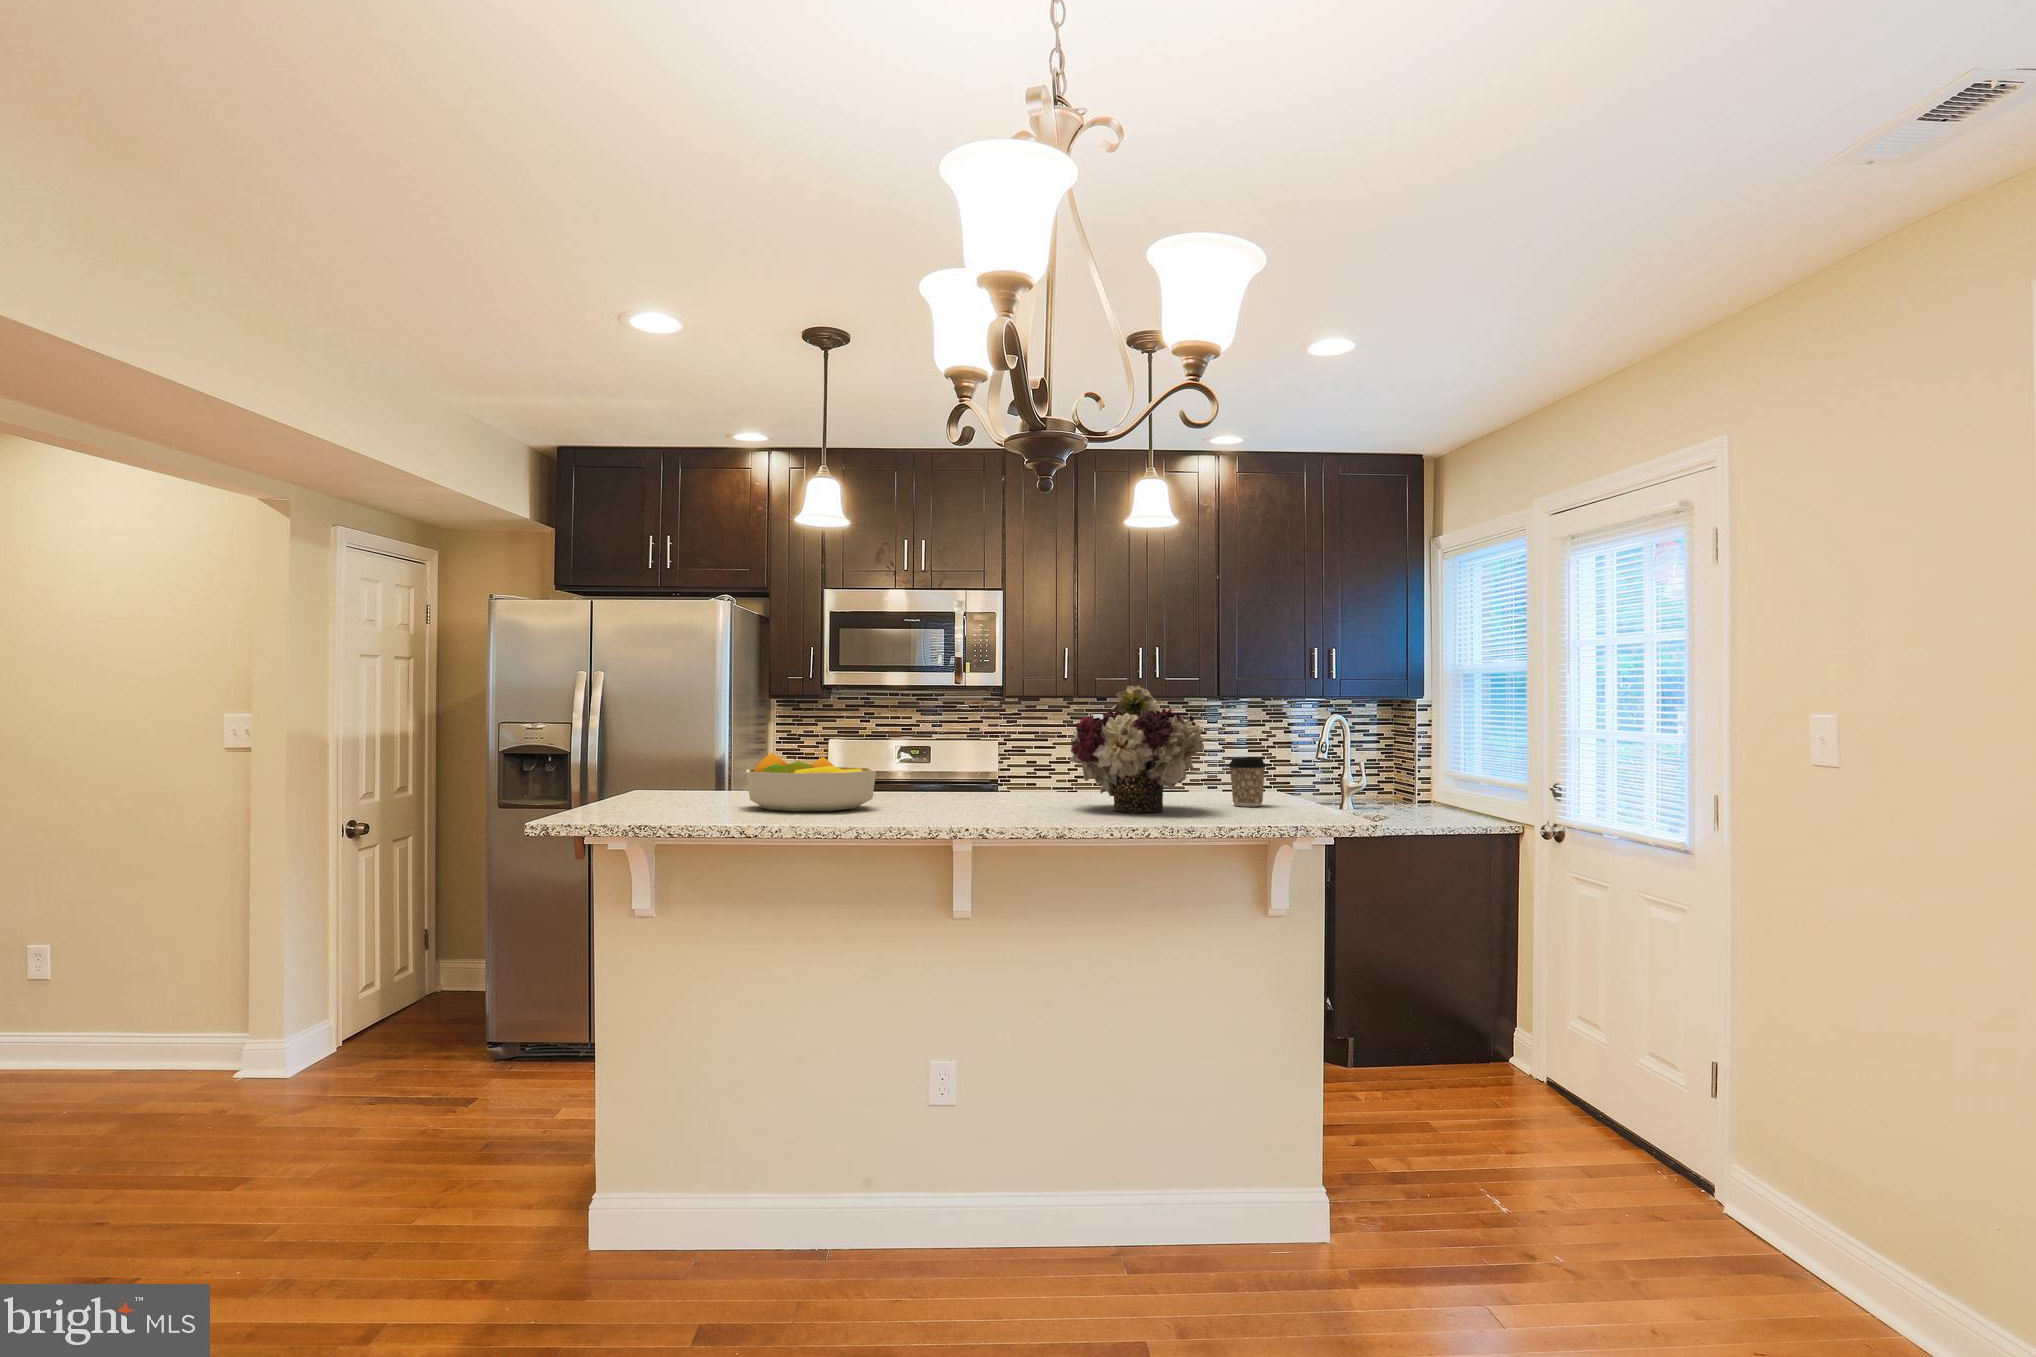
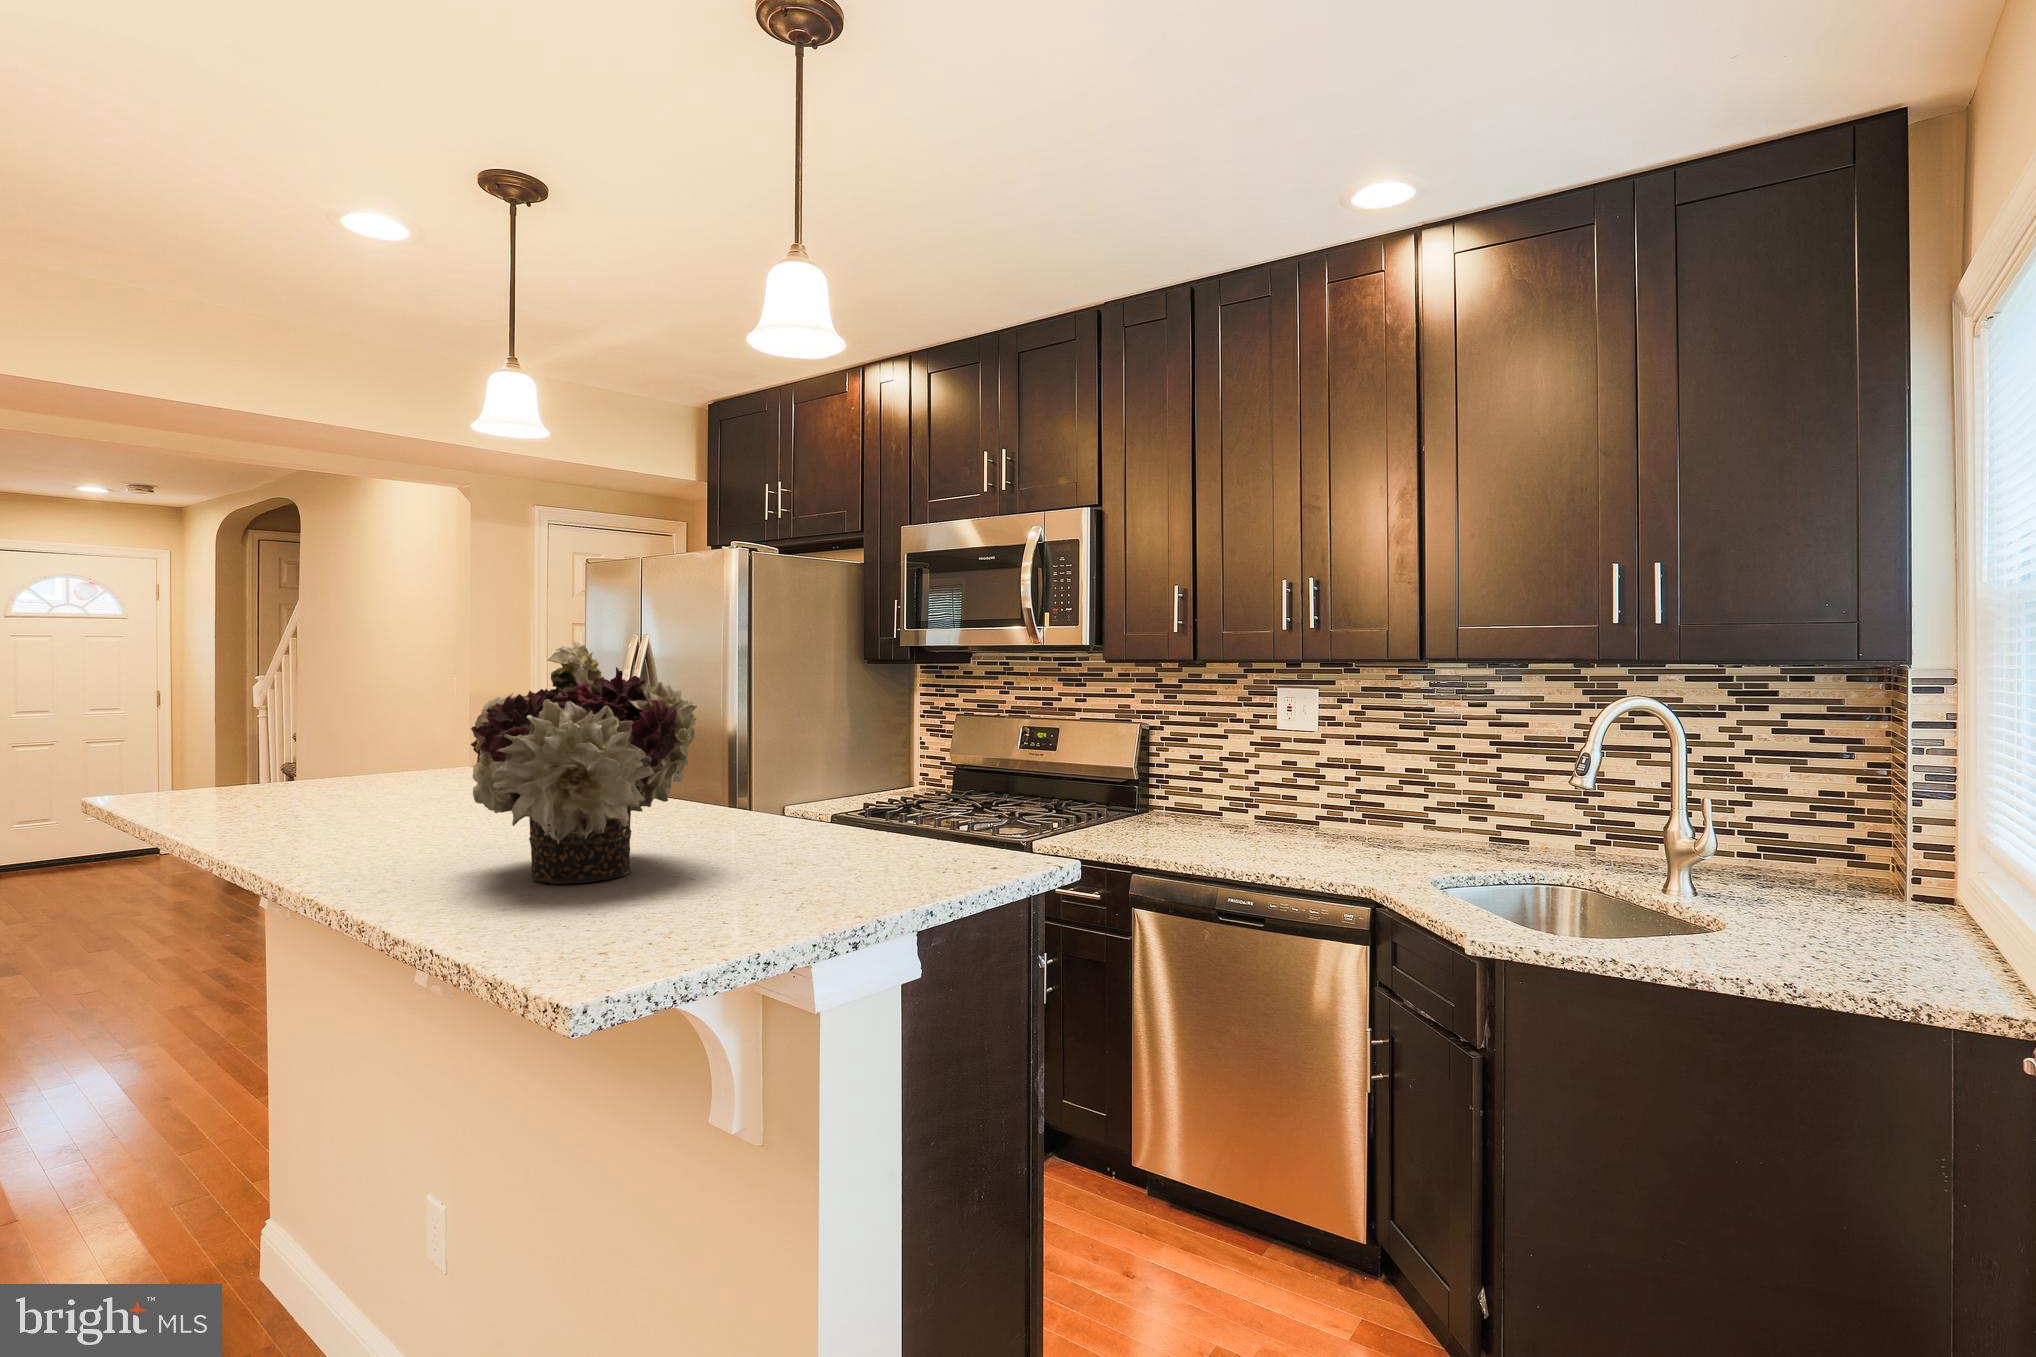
fruit bowl: present [746,753,876,811] -> none [262,736,432,824]
coffee cup: present [1229,758,1266,806] -> none [770,788,847,894]

